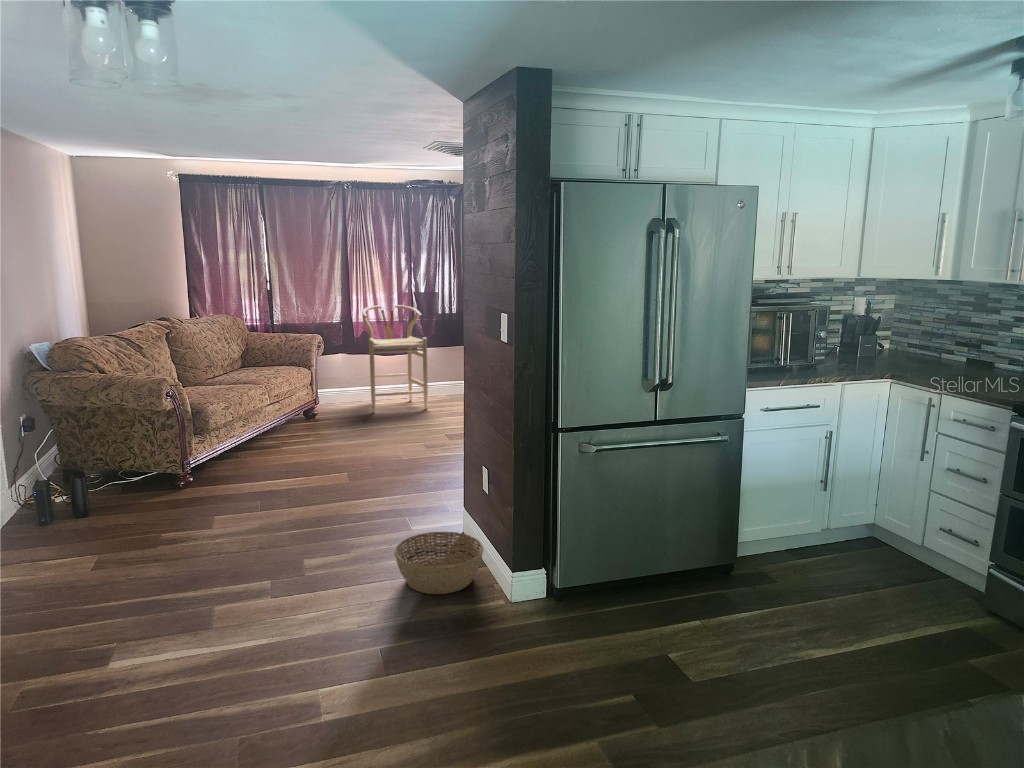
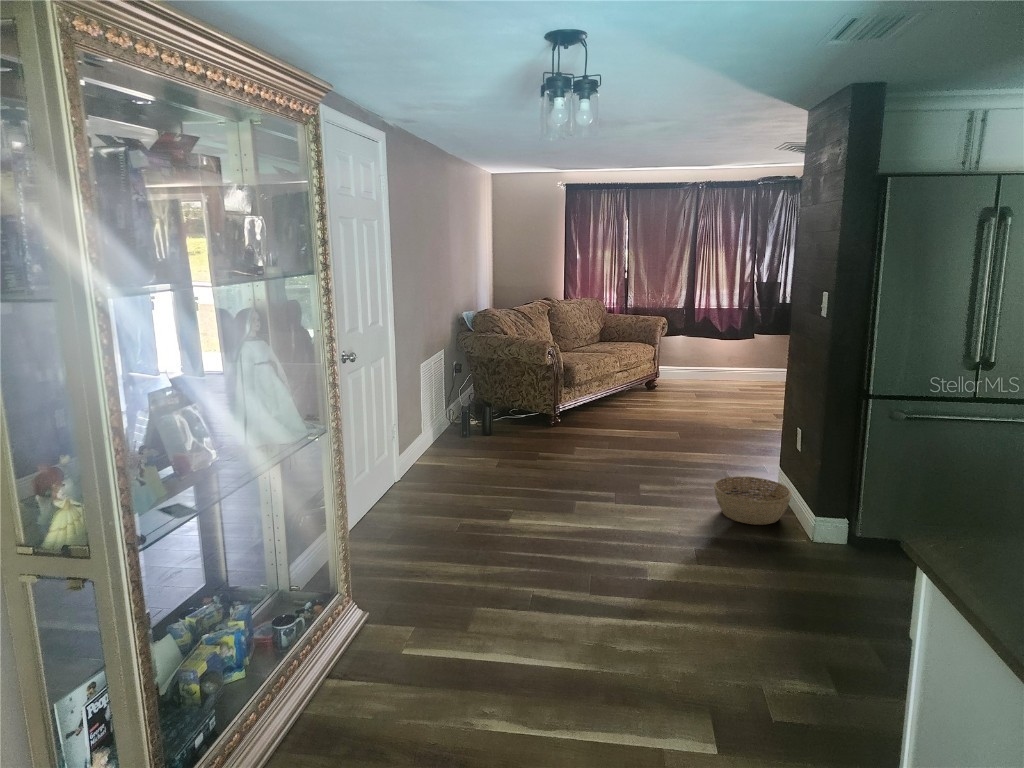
bar stool: present [362,305,428,413] -> none [704,294,762,390]

